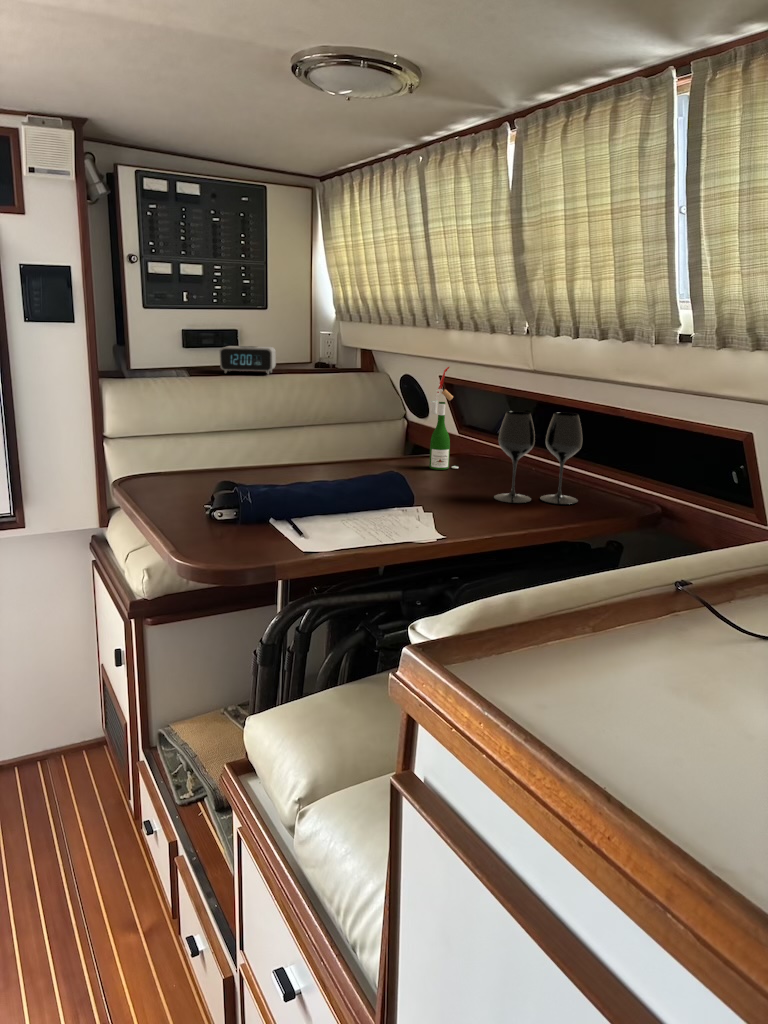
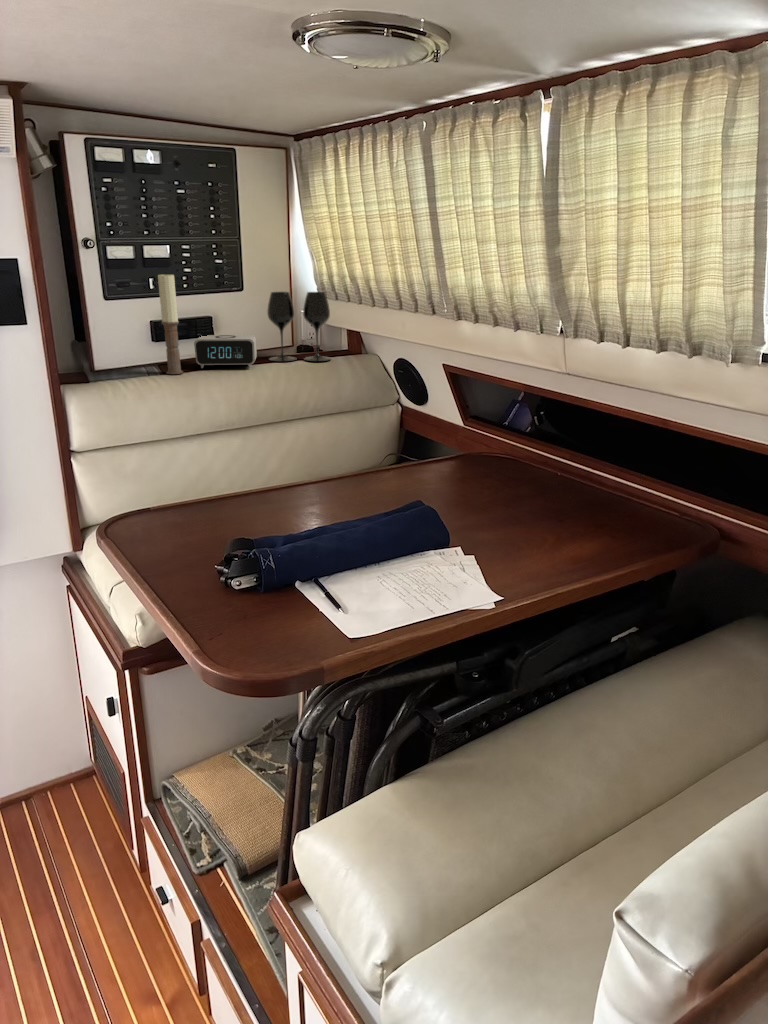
candle: none [190,286,208,376] -> present [158,273,183,374]
wine bottle: present [429,367,458,470] -> none [446,369,478,483]
wine glass: present [494,411,582,504] -> present [267,292,331,362]

